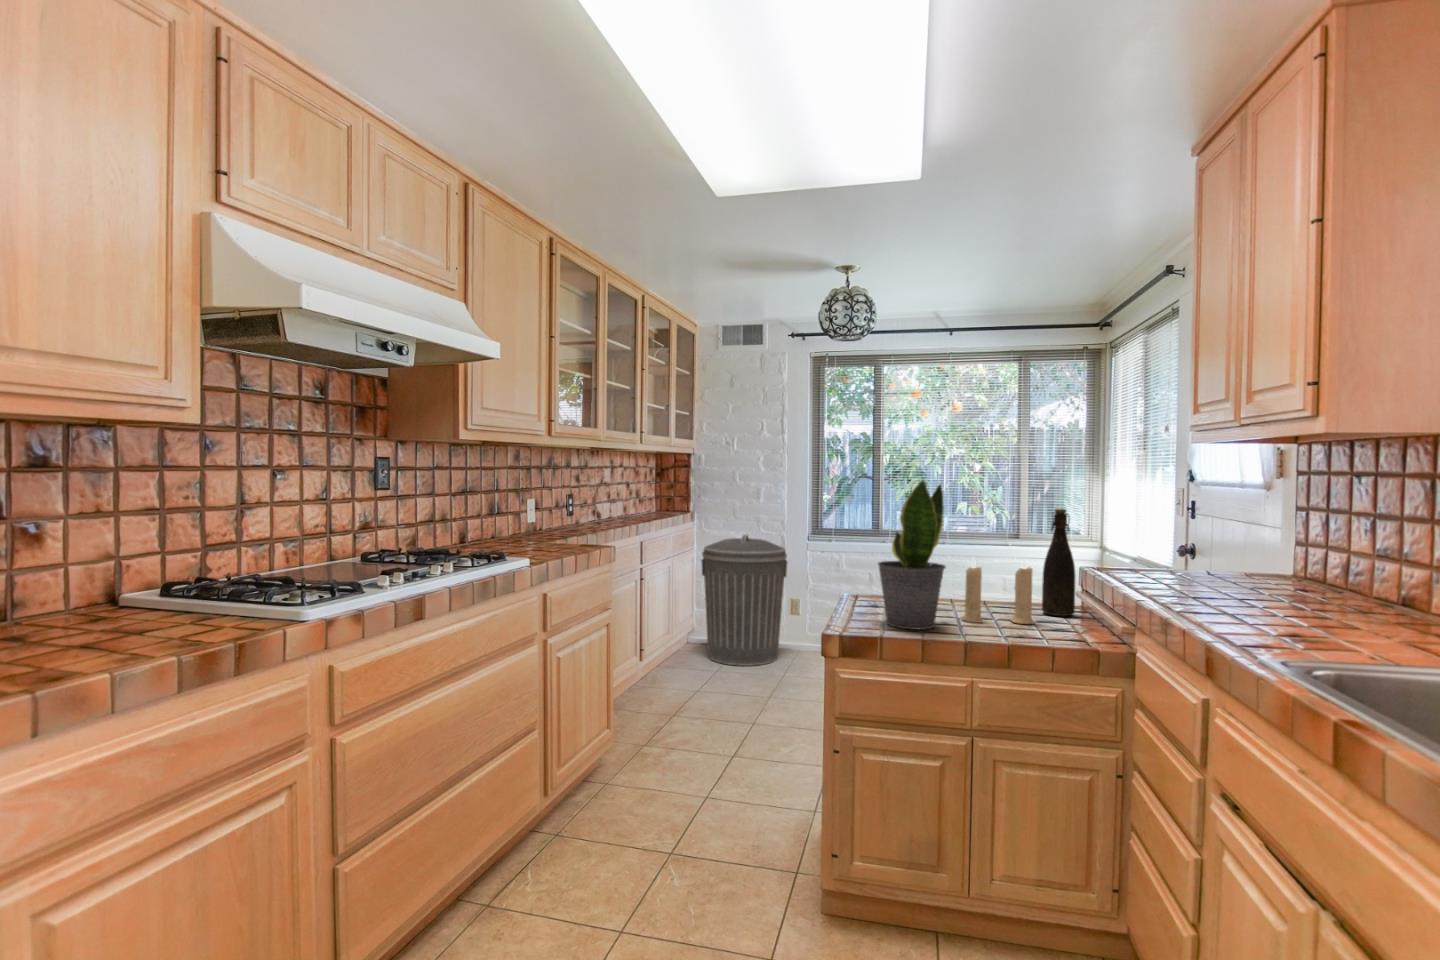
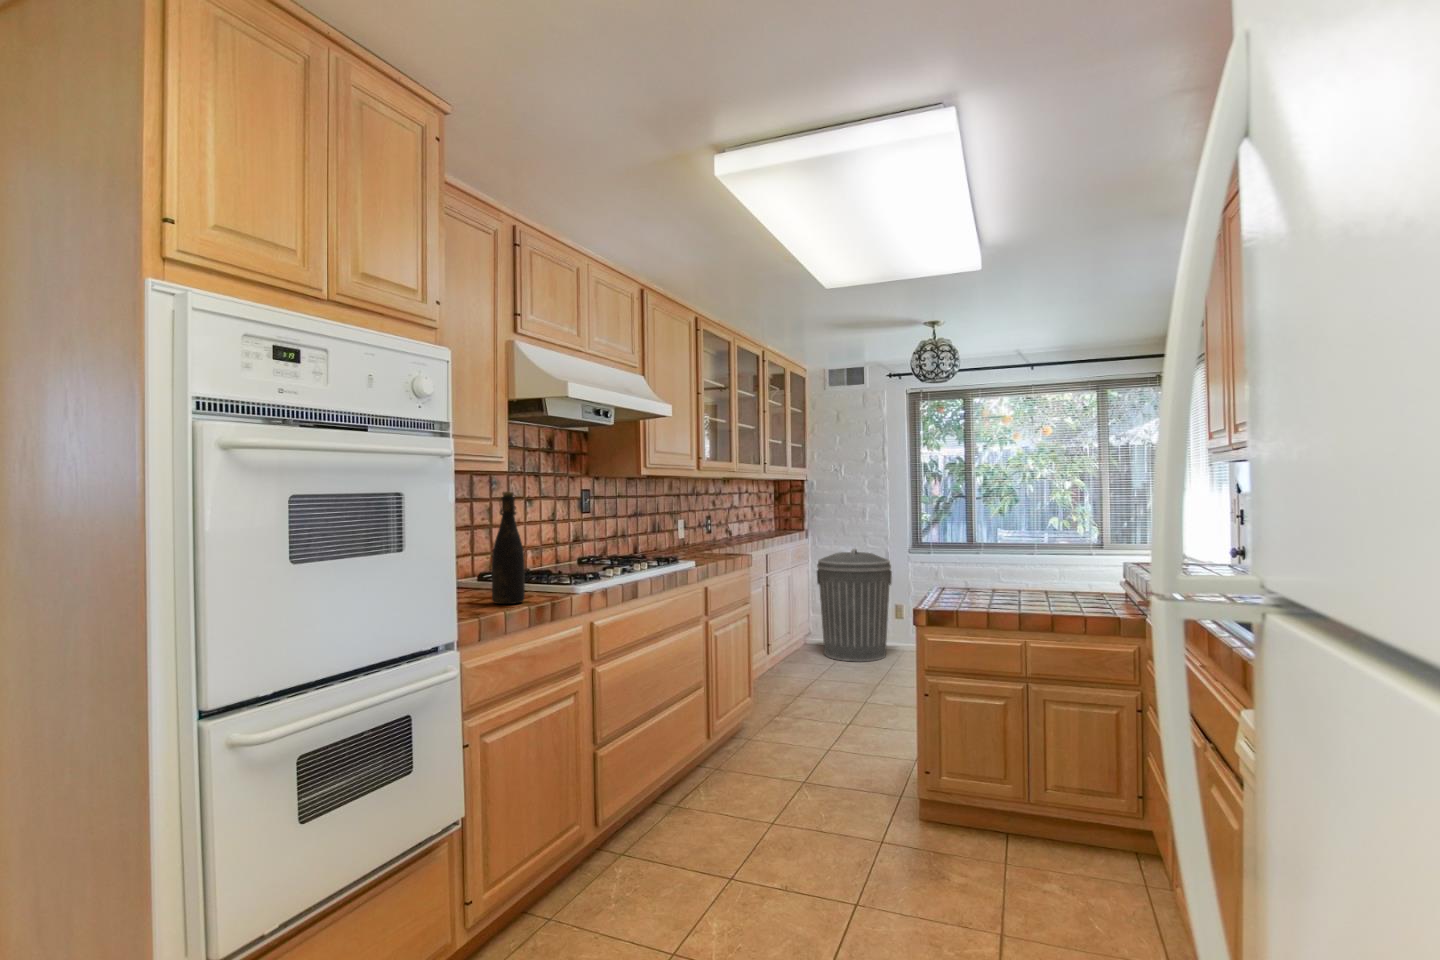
potted plant: present [878,480,945,630] -> none [955,495,1007,606]
bottle: present [1042,509,1076,616] -> present [492,492,525,604]
candle: present [962,558,1034,624] -> none [1023,553,1080,604]

